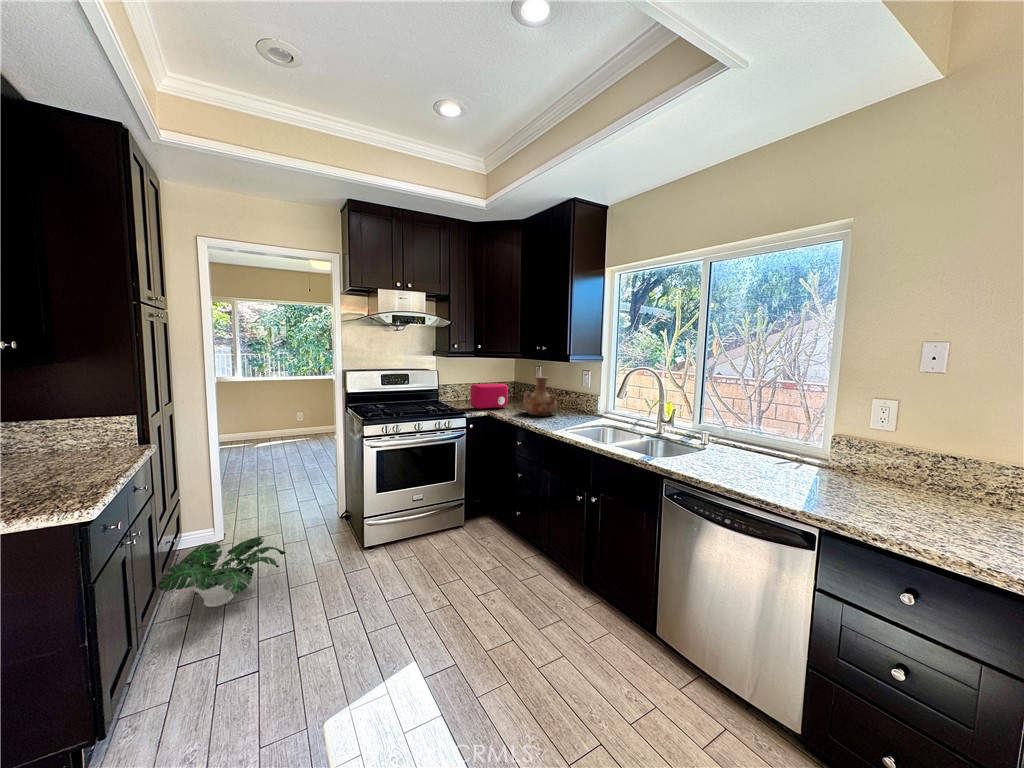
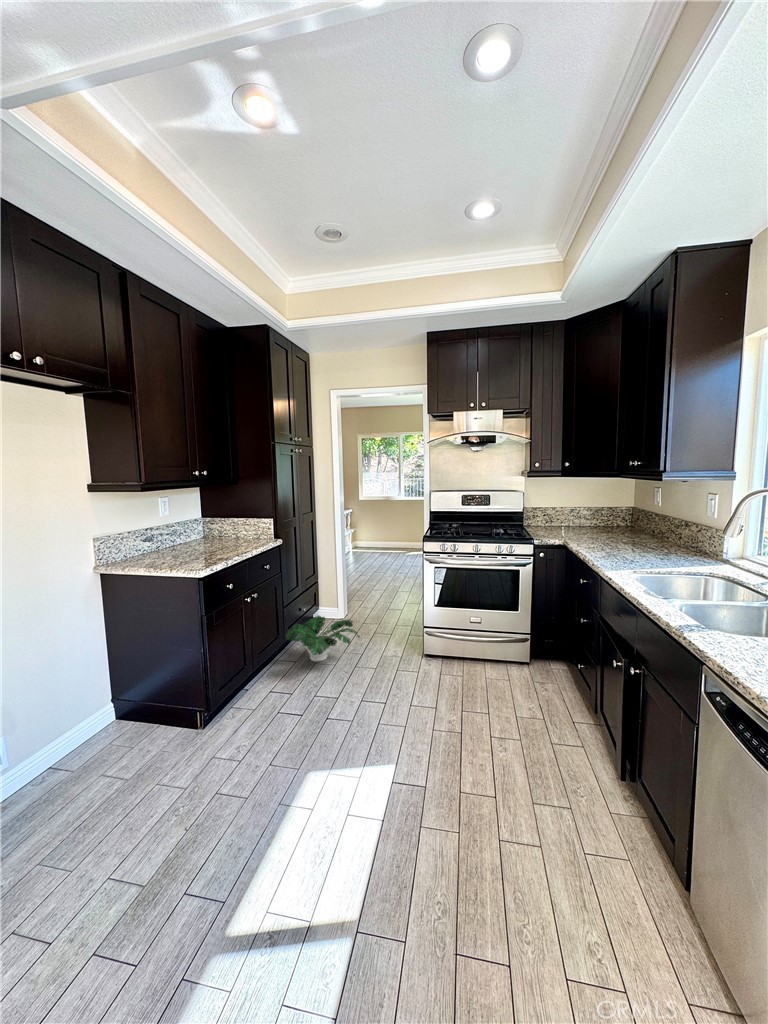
vase: present [522,376,558,416] -> none [604,500,656,552]
toaster: present [470,383,508,410] -> none [547,508,596,538]

